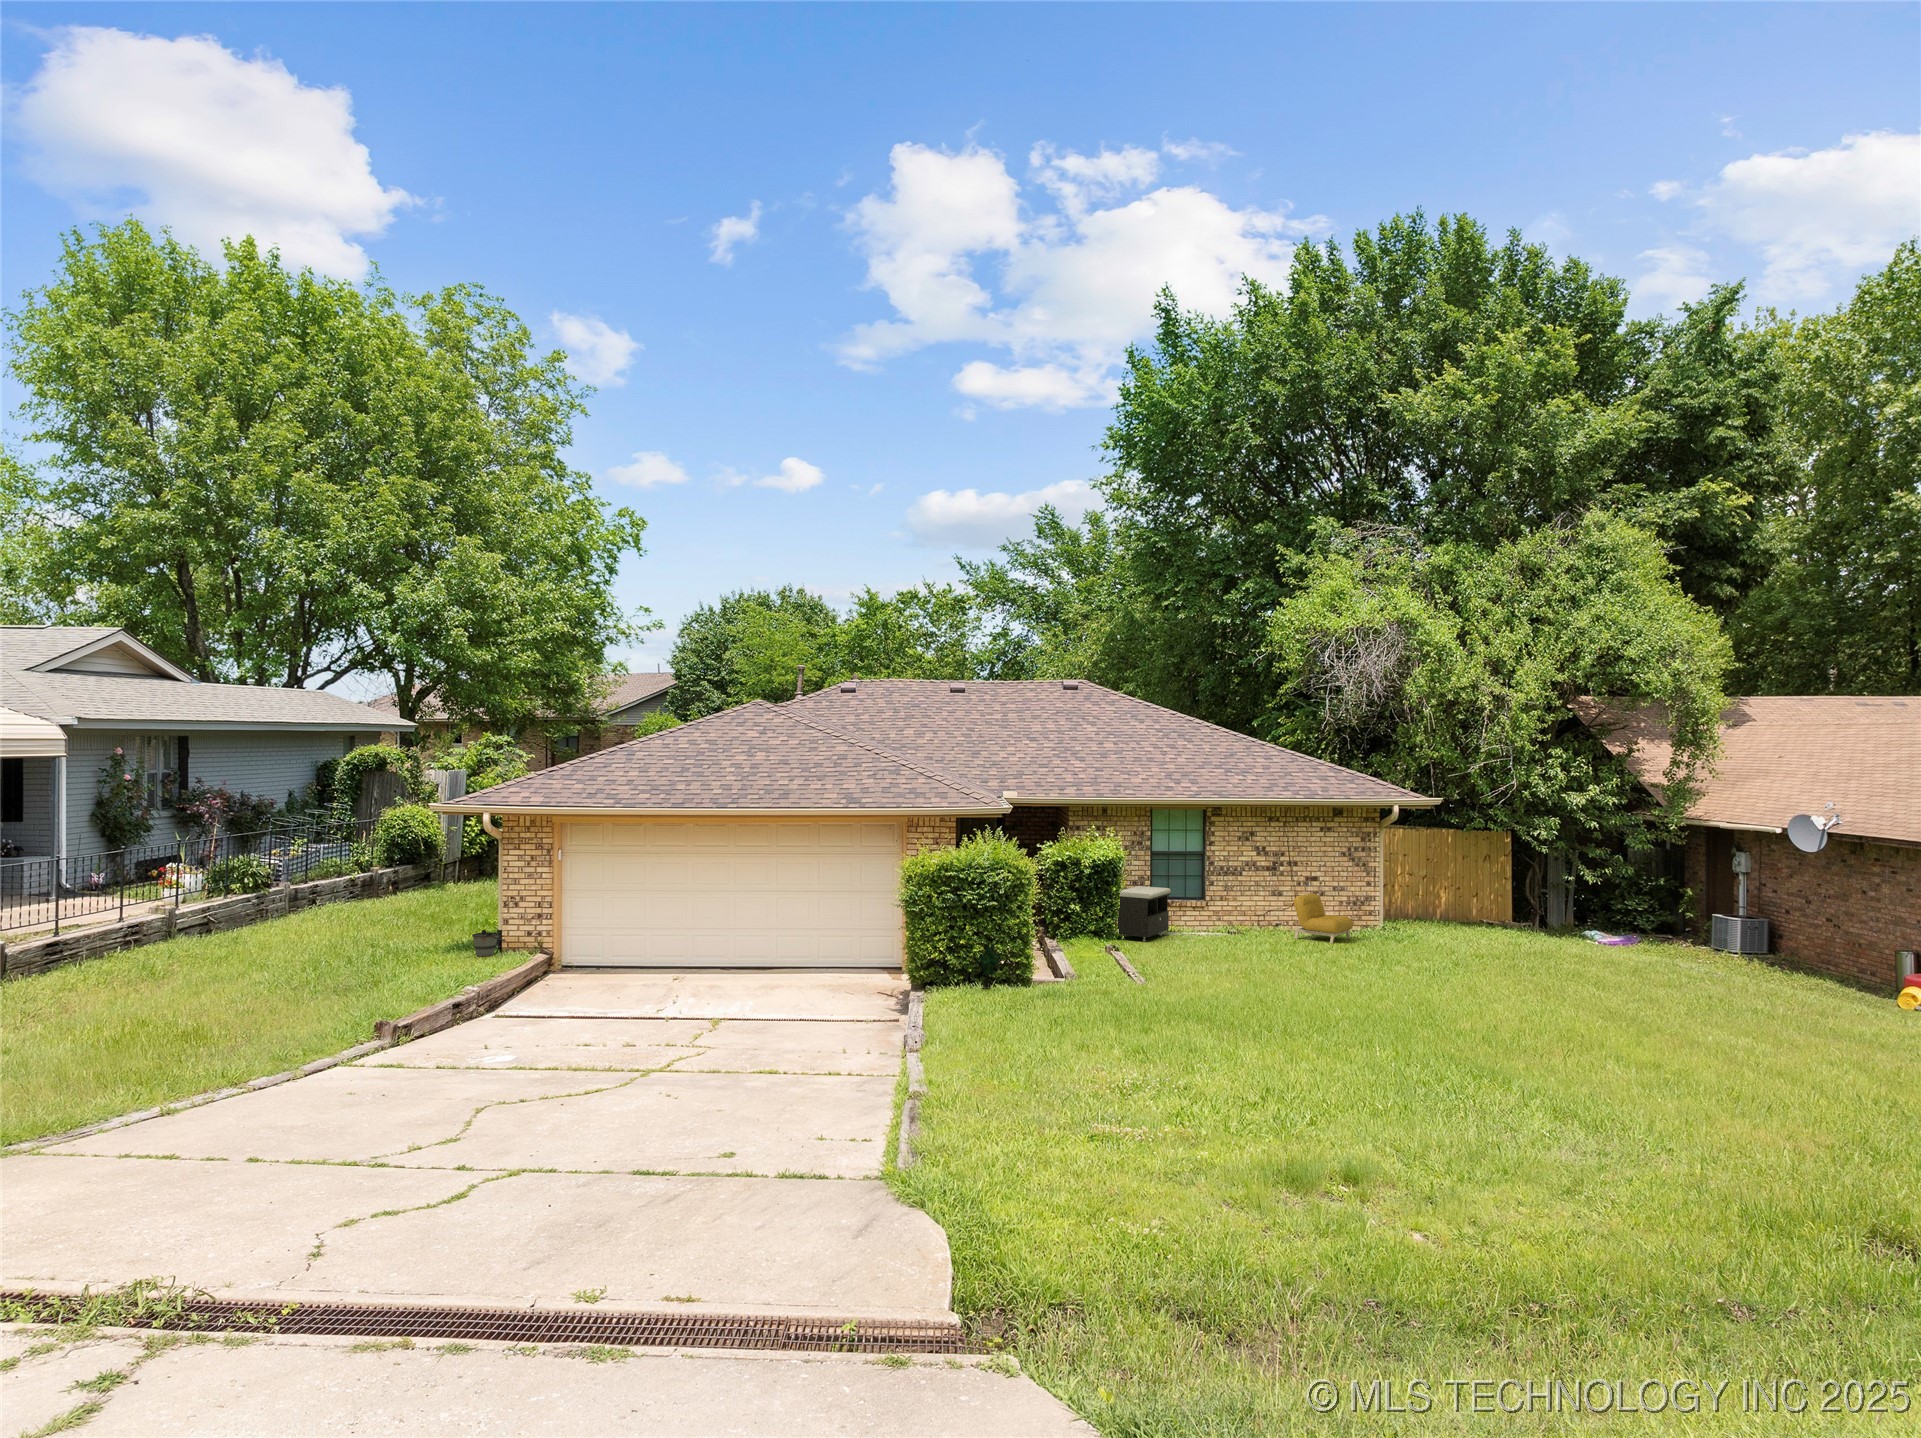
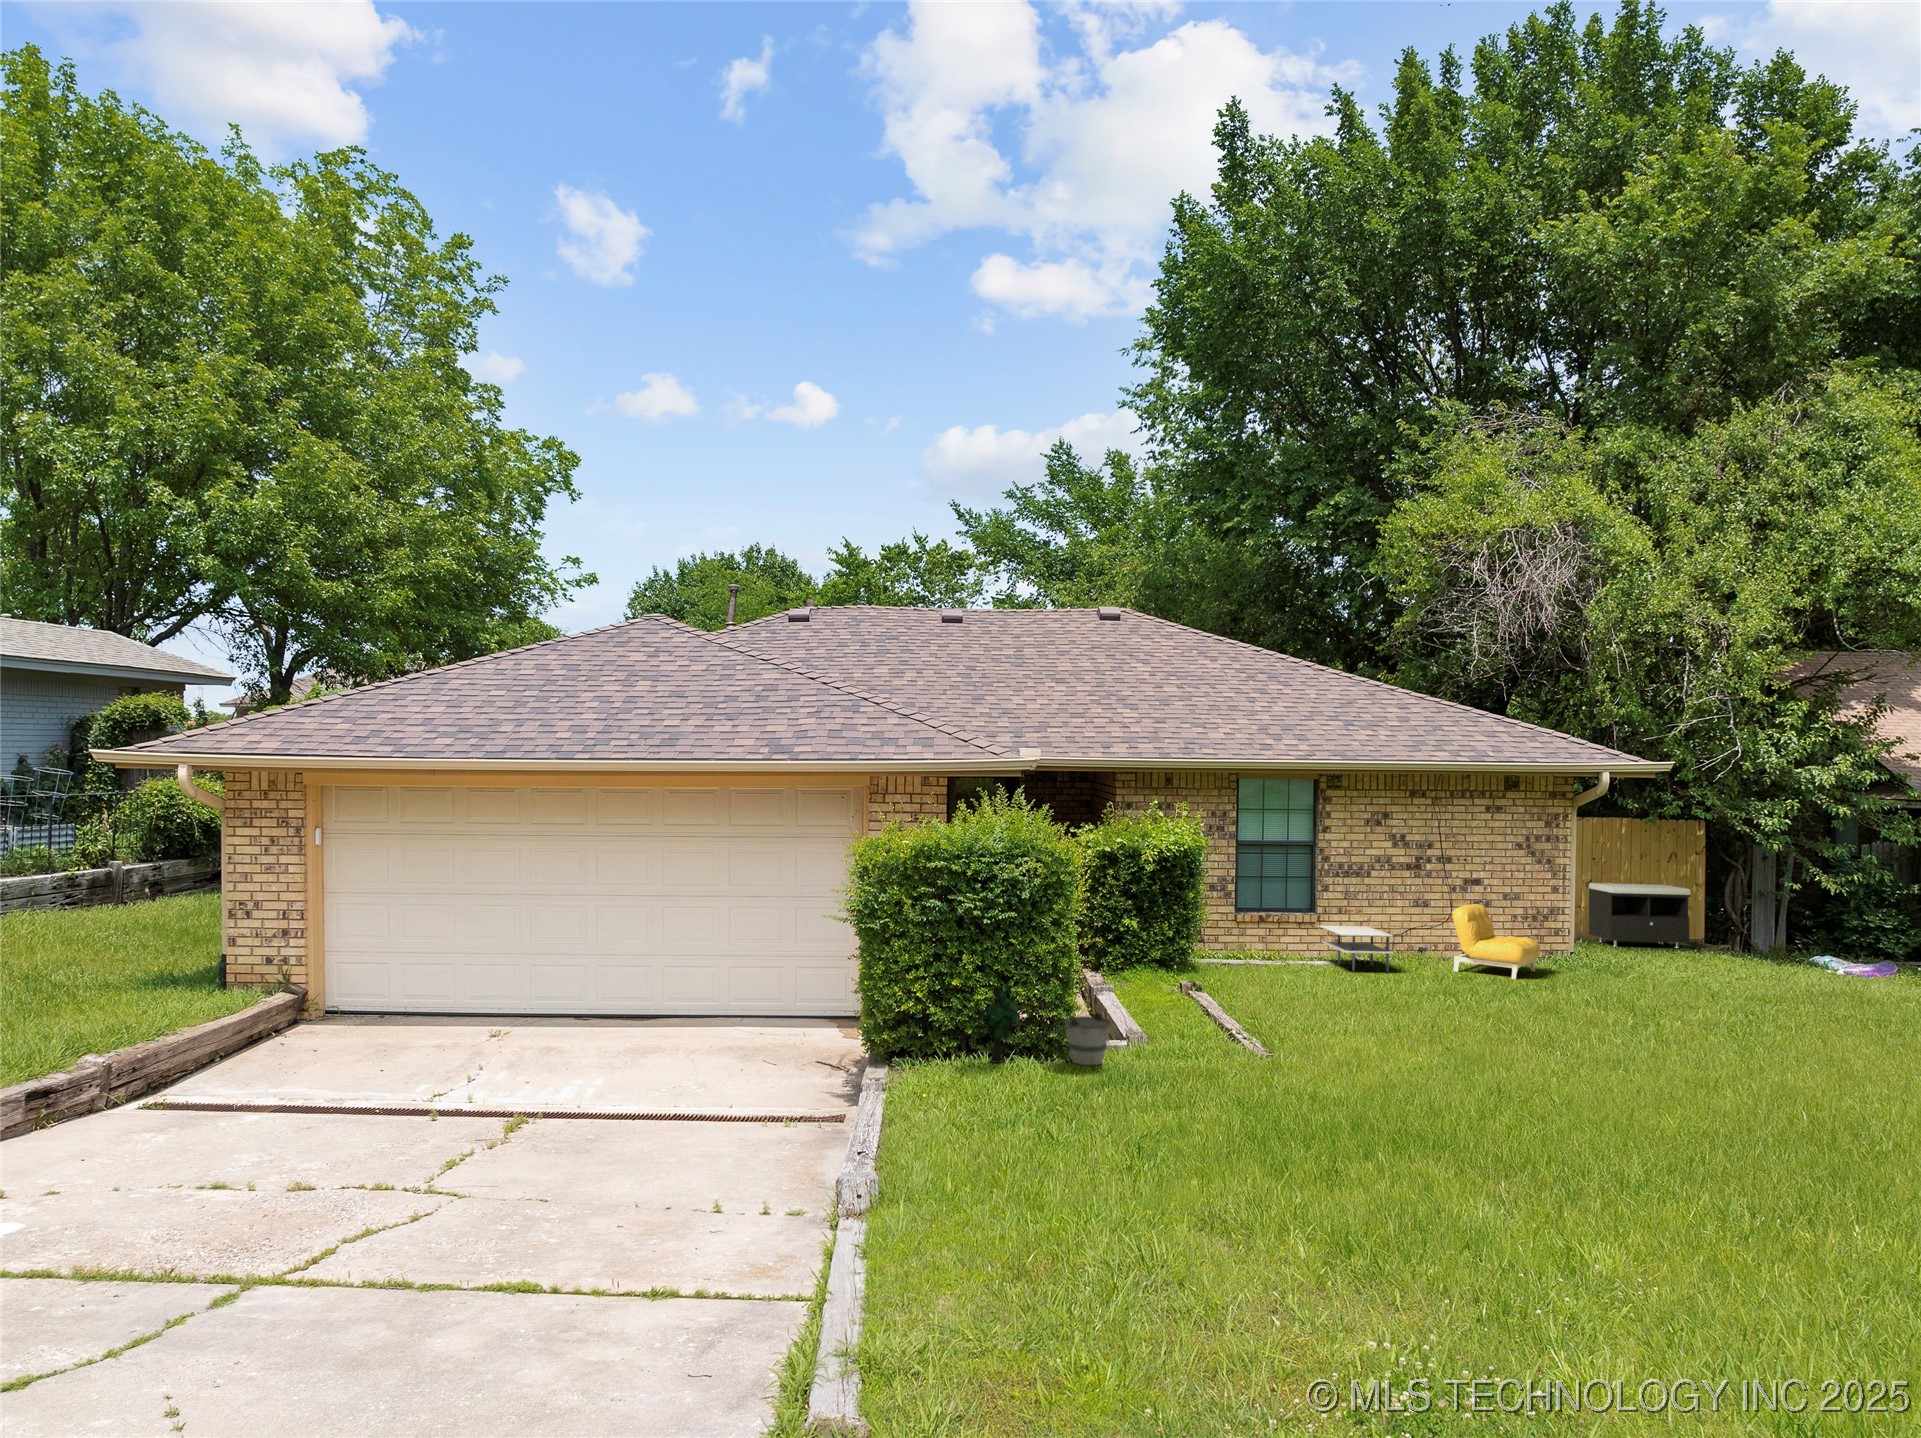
storage bench: present [1118,886,1171,941] -> present [1589,883,1691,948]
side table: none [1206,909,1253,939] -> present [1319,925,1393,972]
bucket: present [472,930,505,956] -> present [1053,1012,1112,1065]

